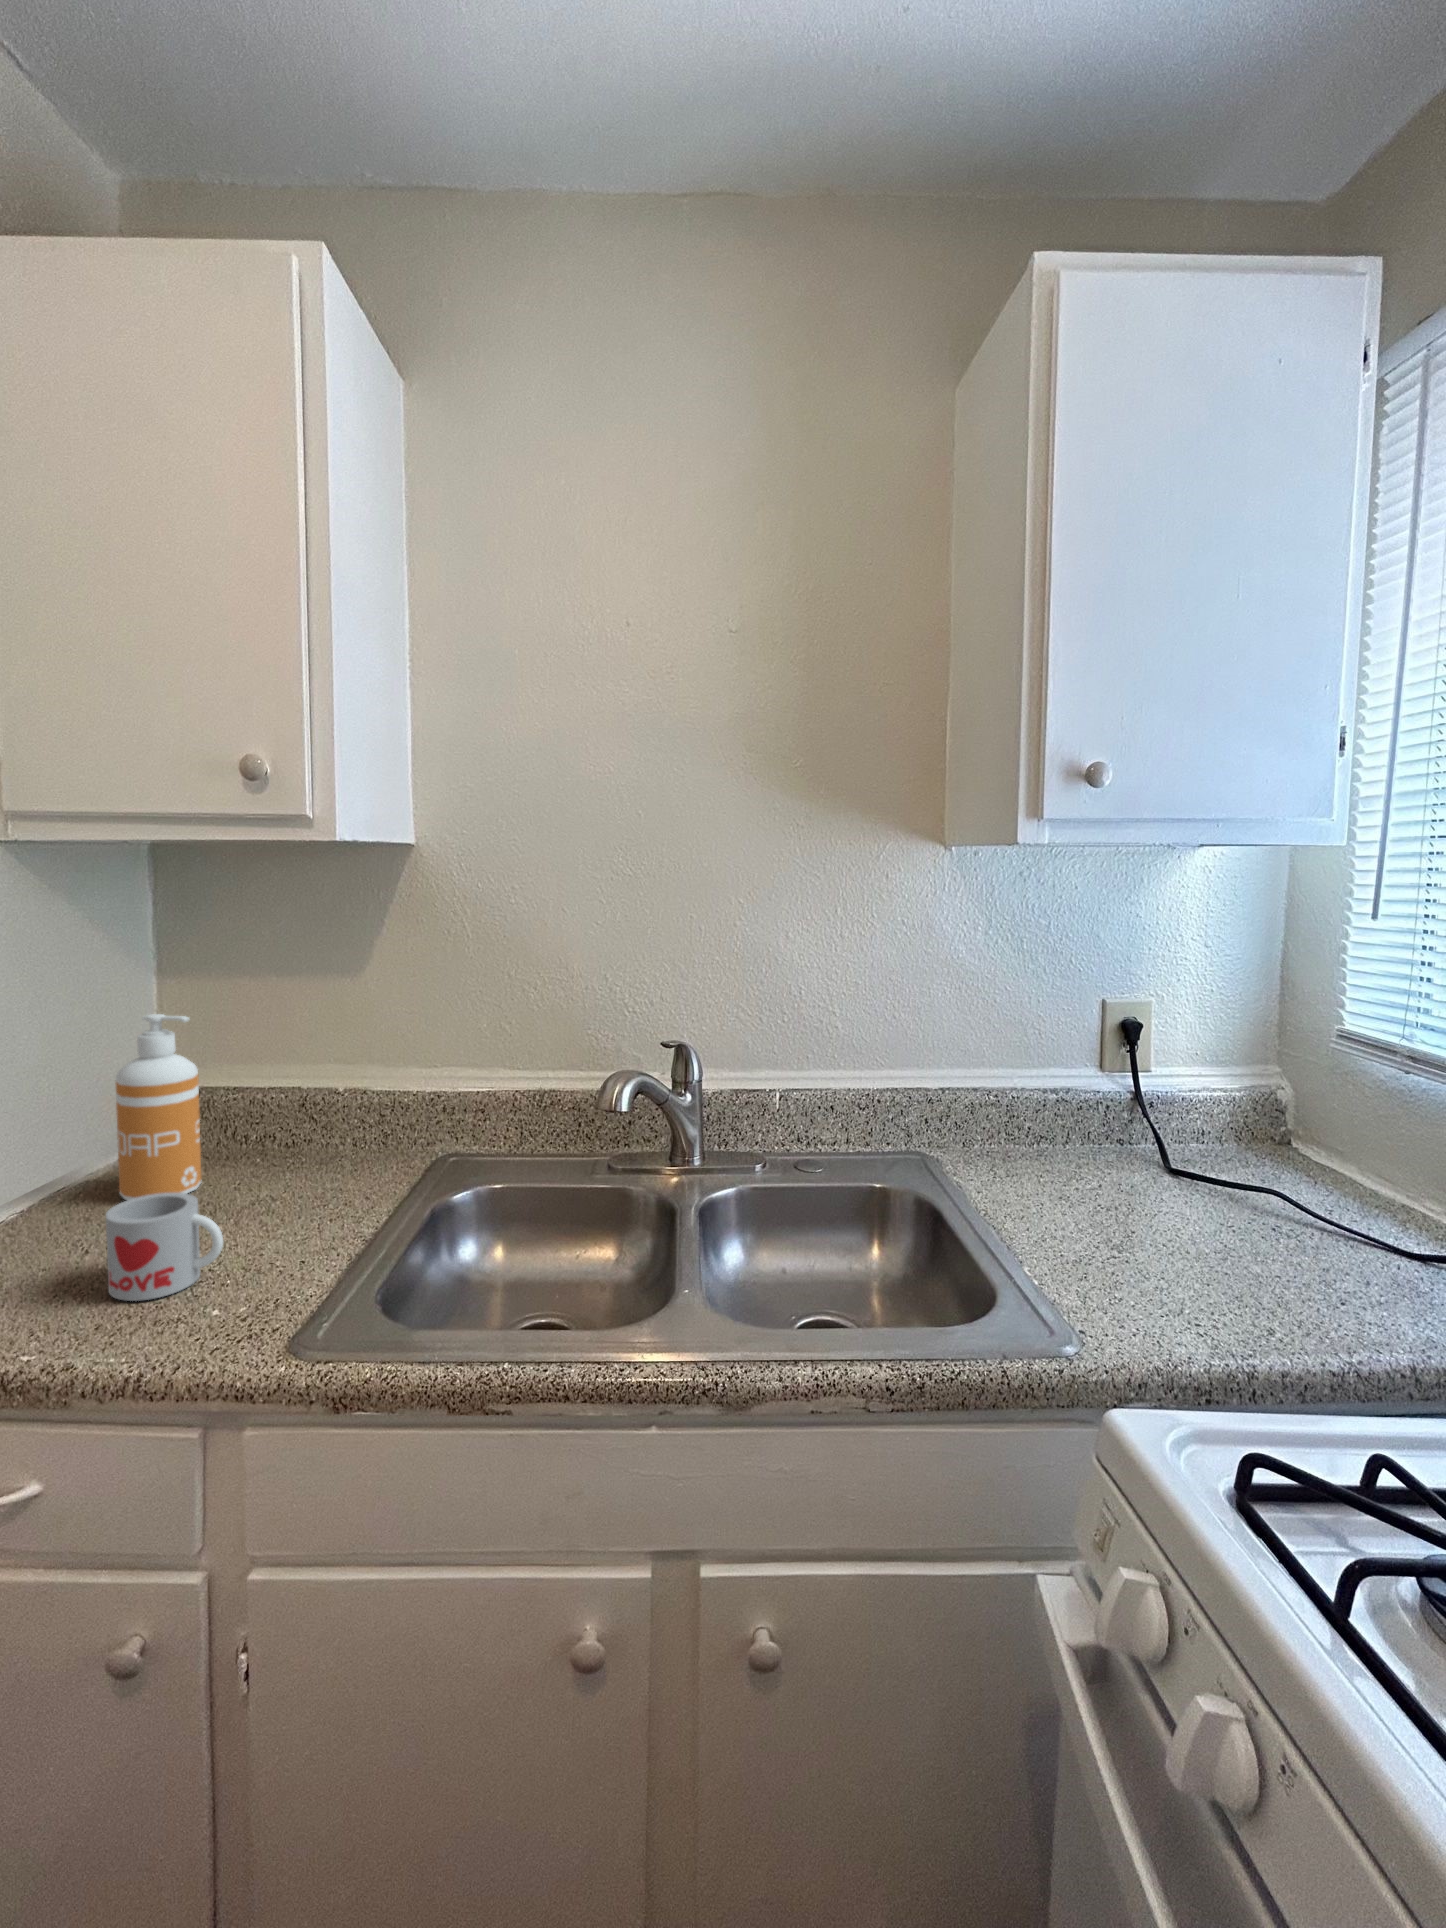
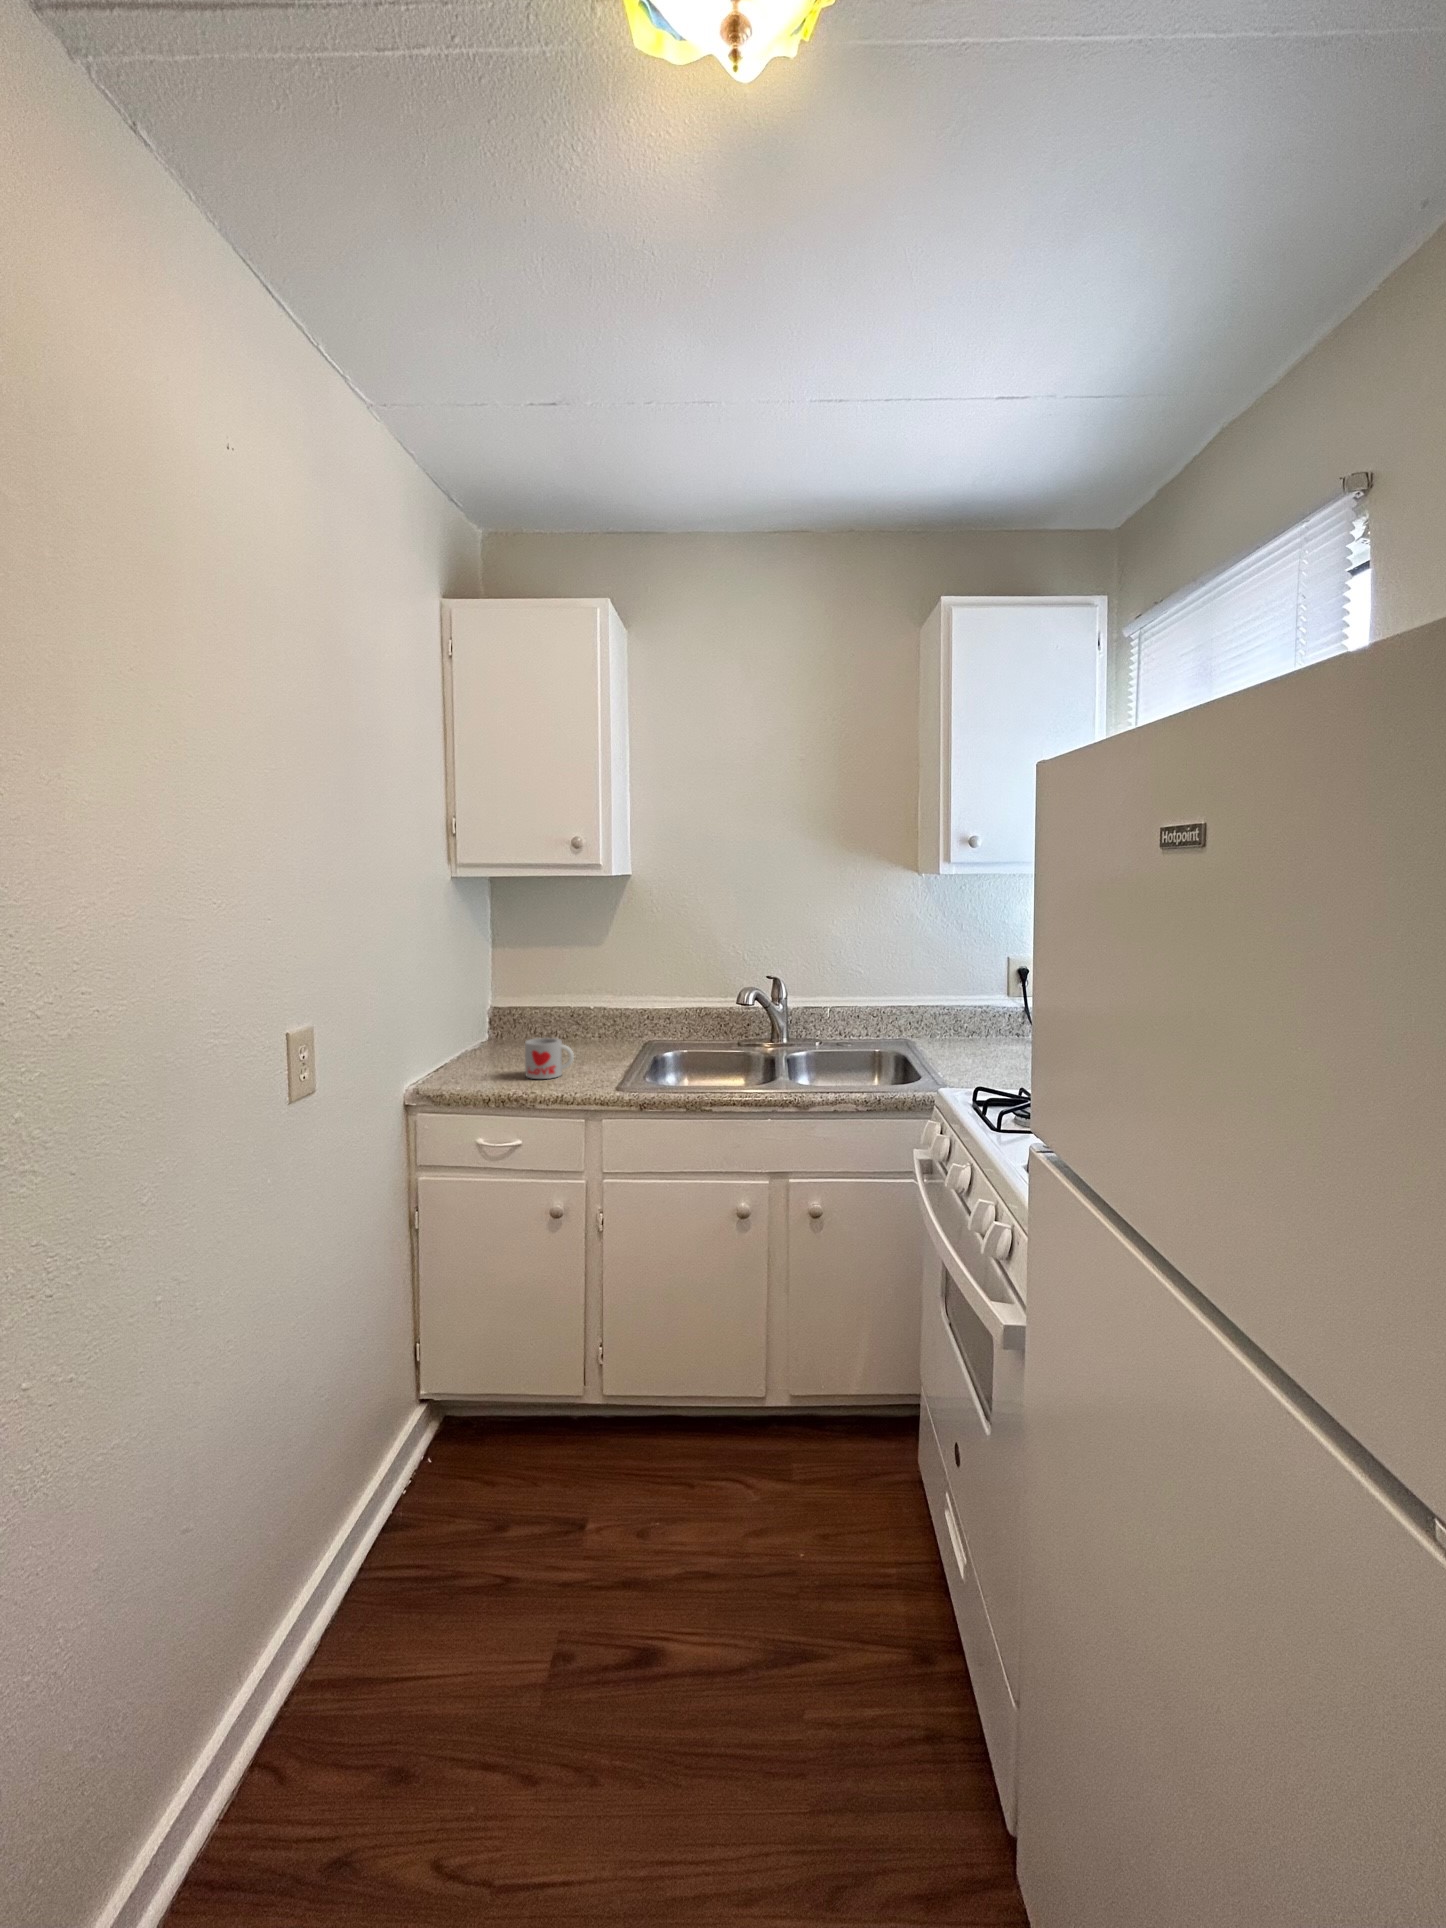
soap dispenser: present [115,1014,201,1200] -> none [495,963,532,1055]

